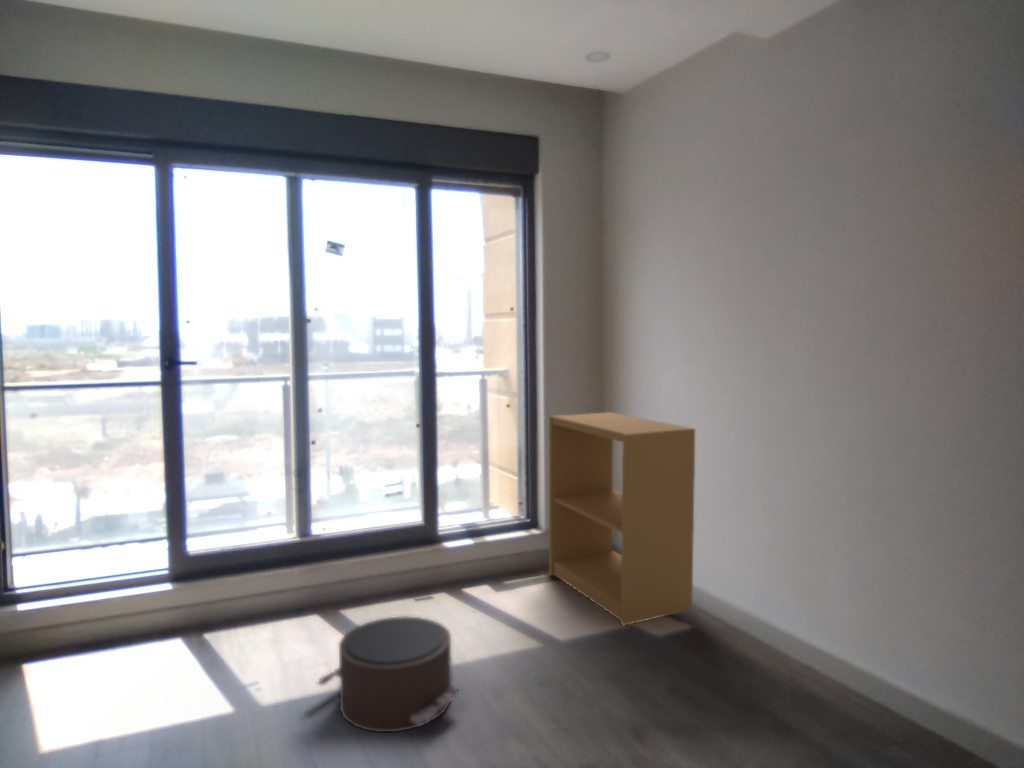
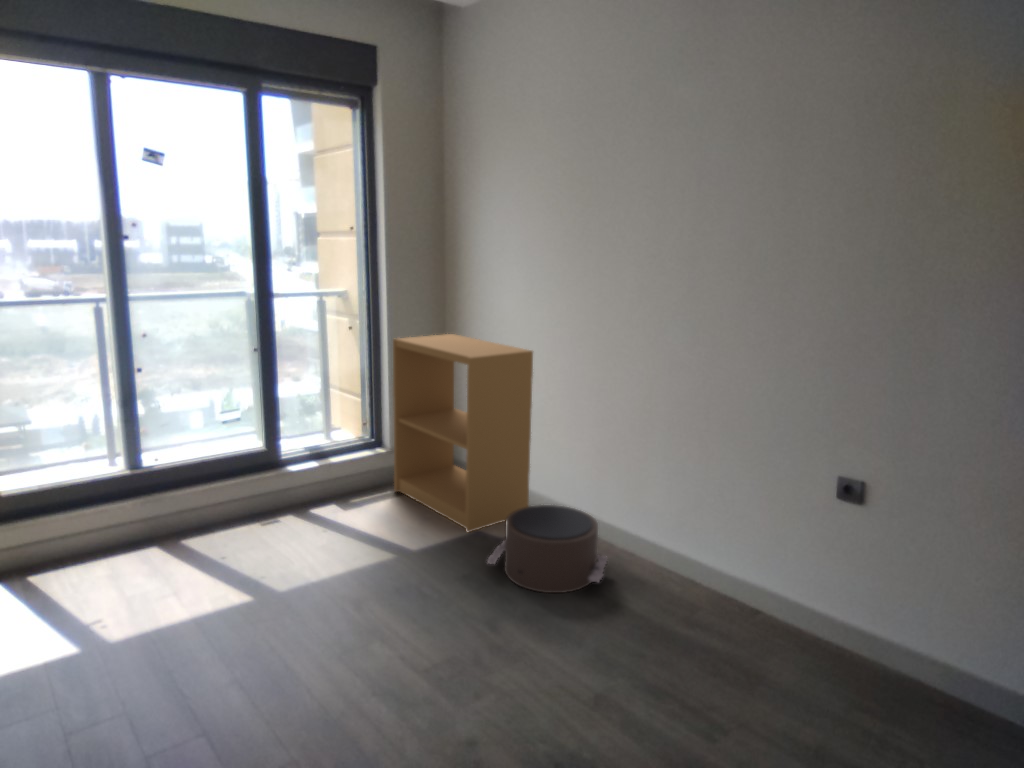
pouf: present [318,617,459,732] -> present [487,505,607,593]

